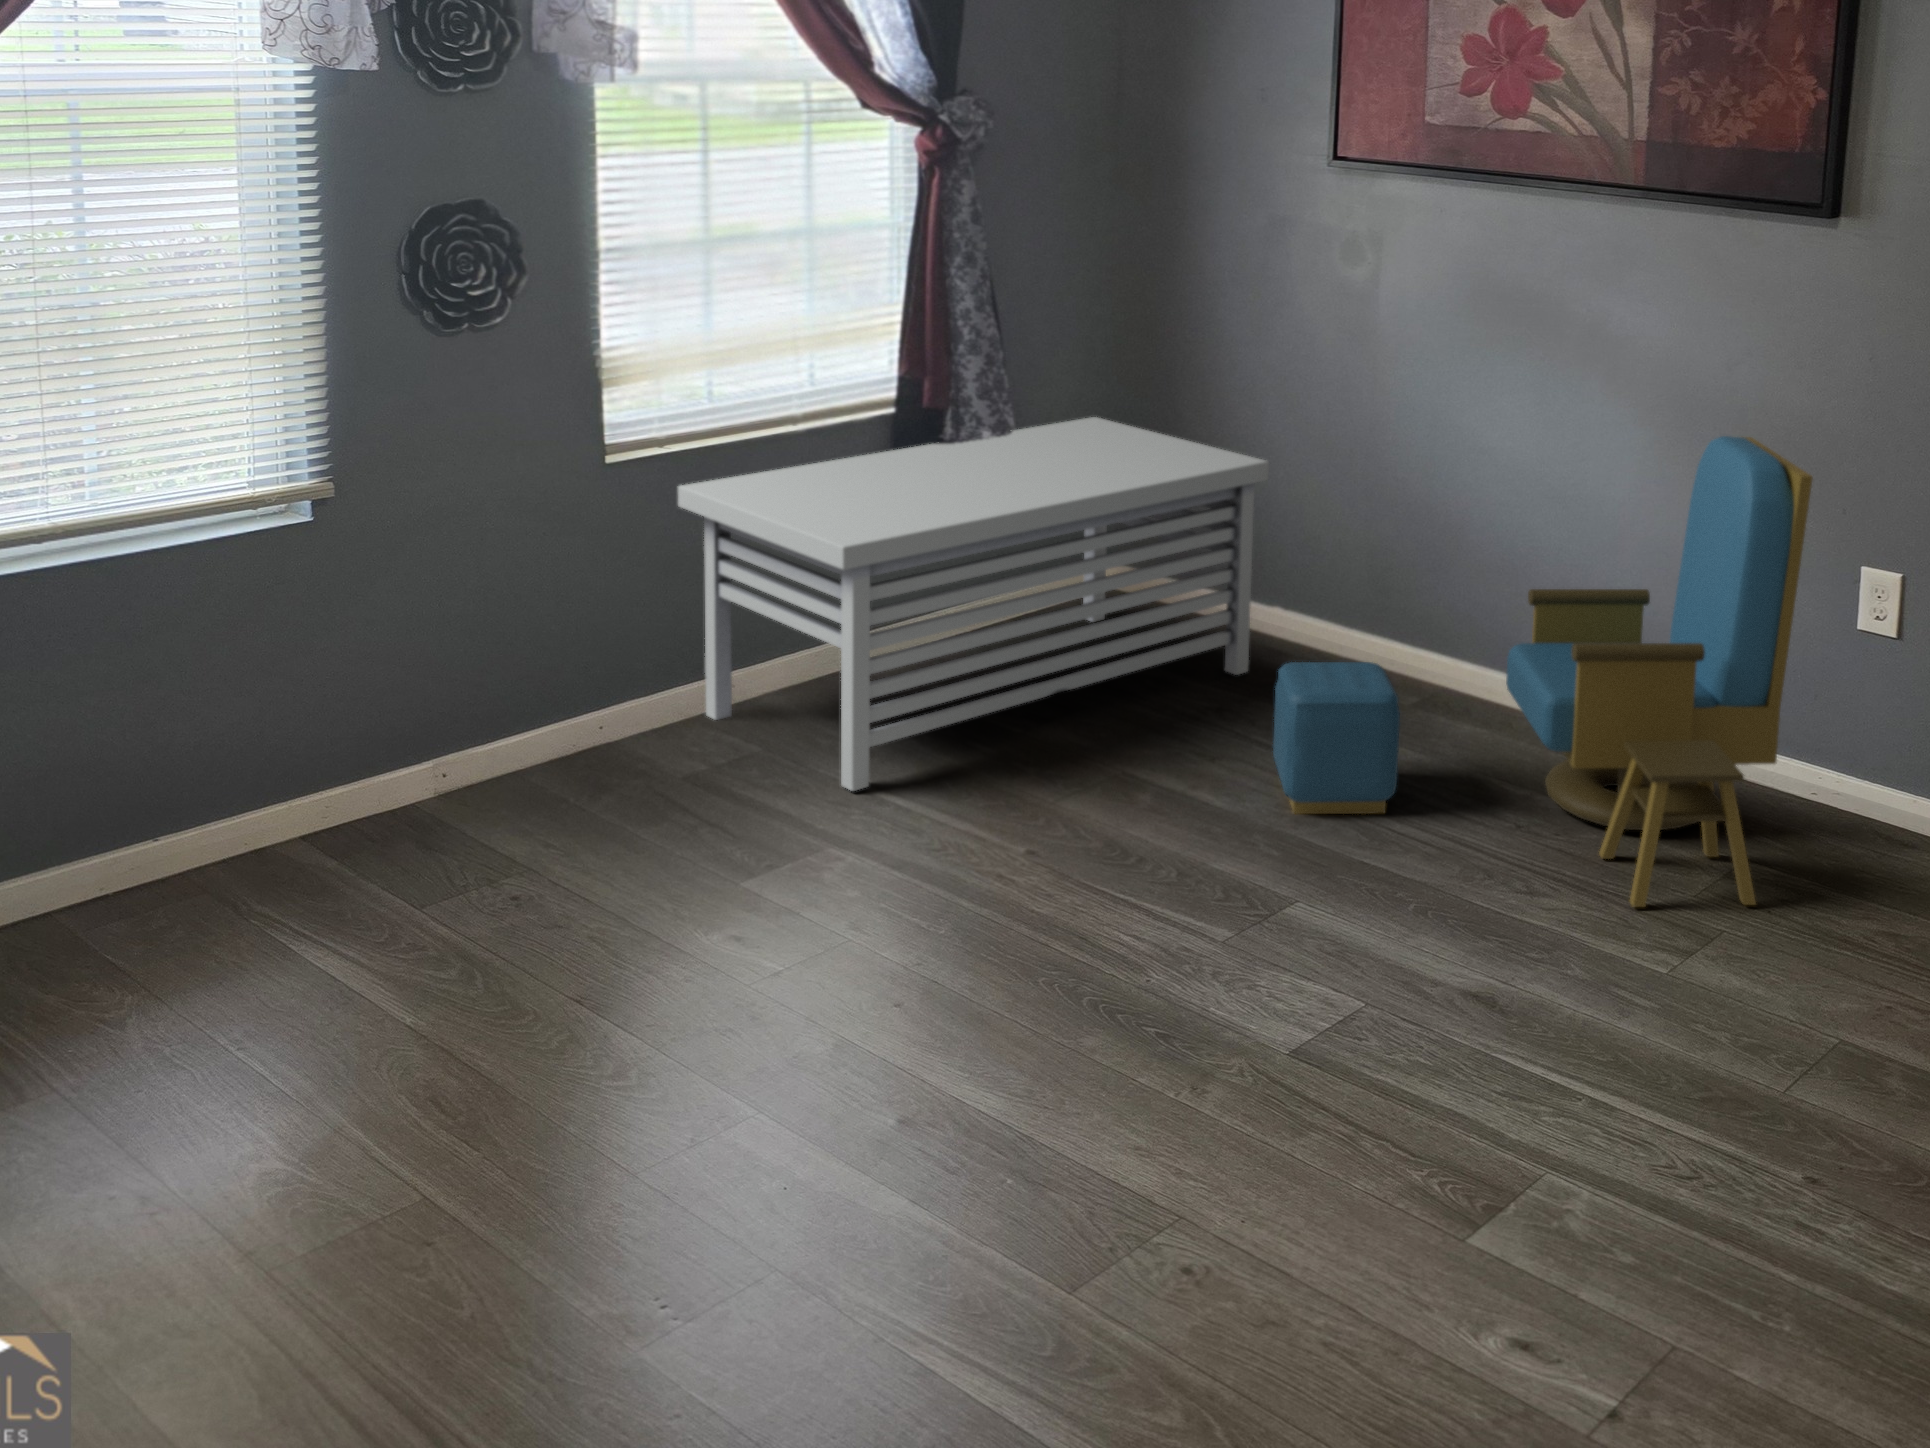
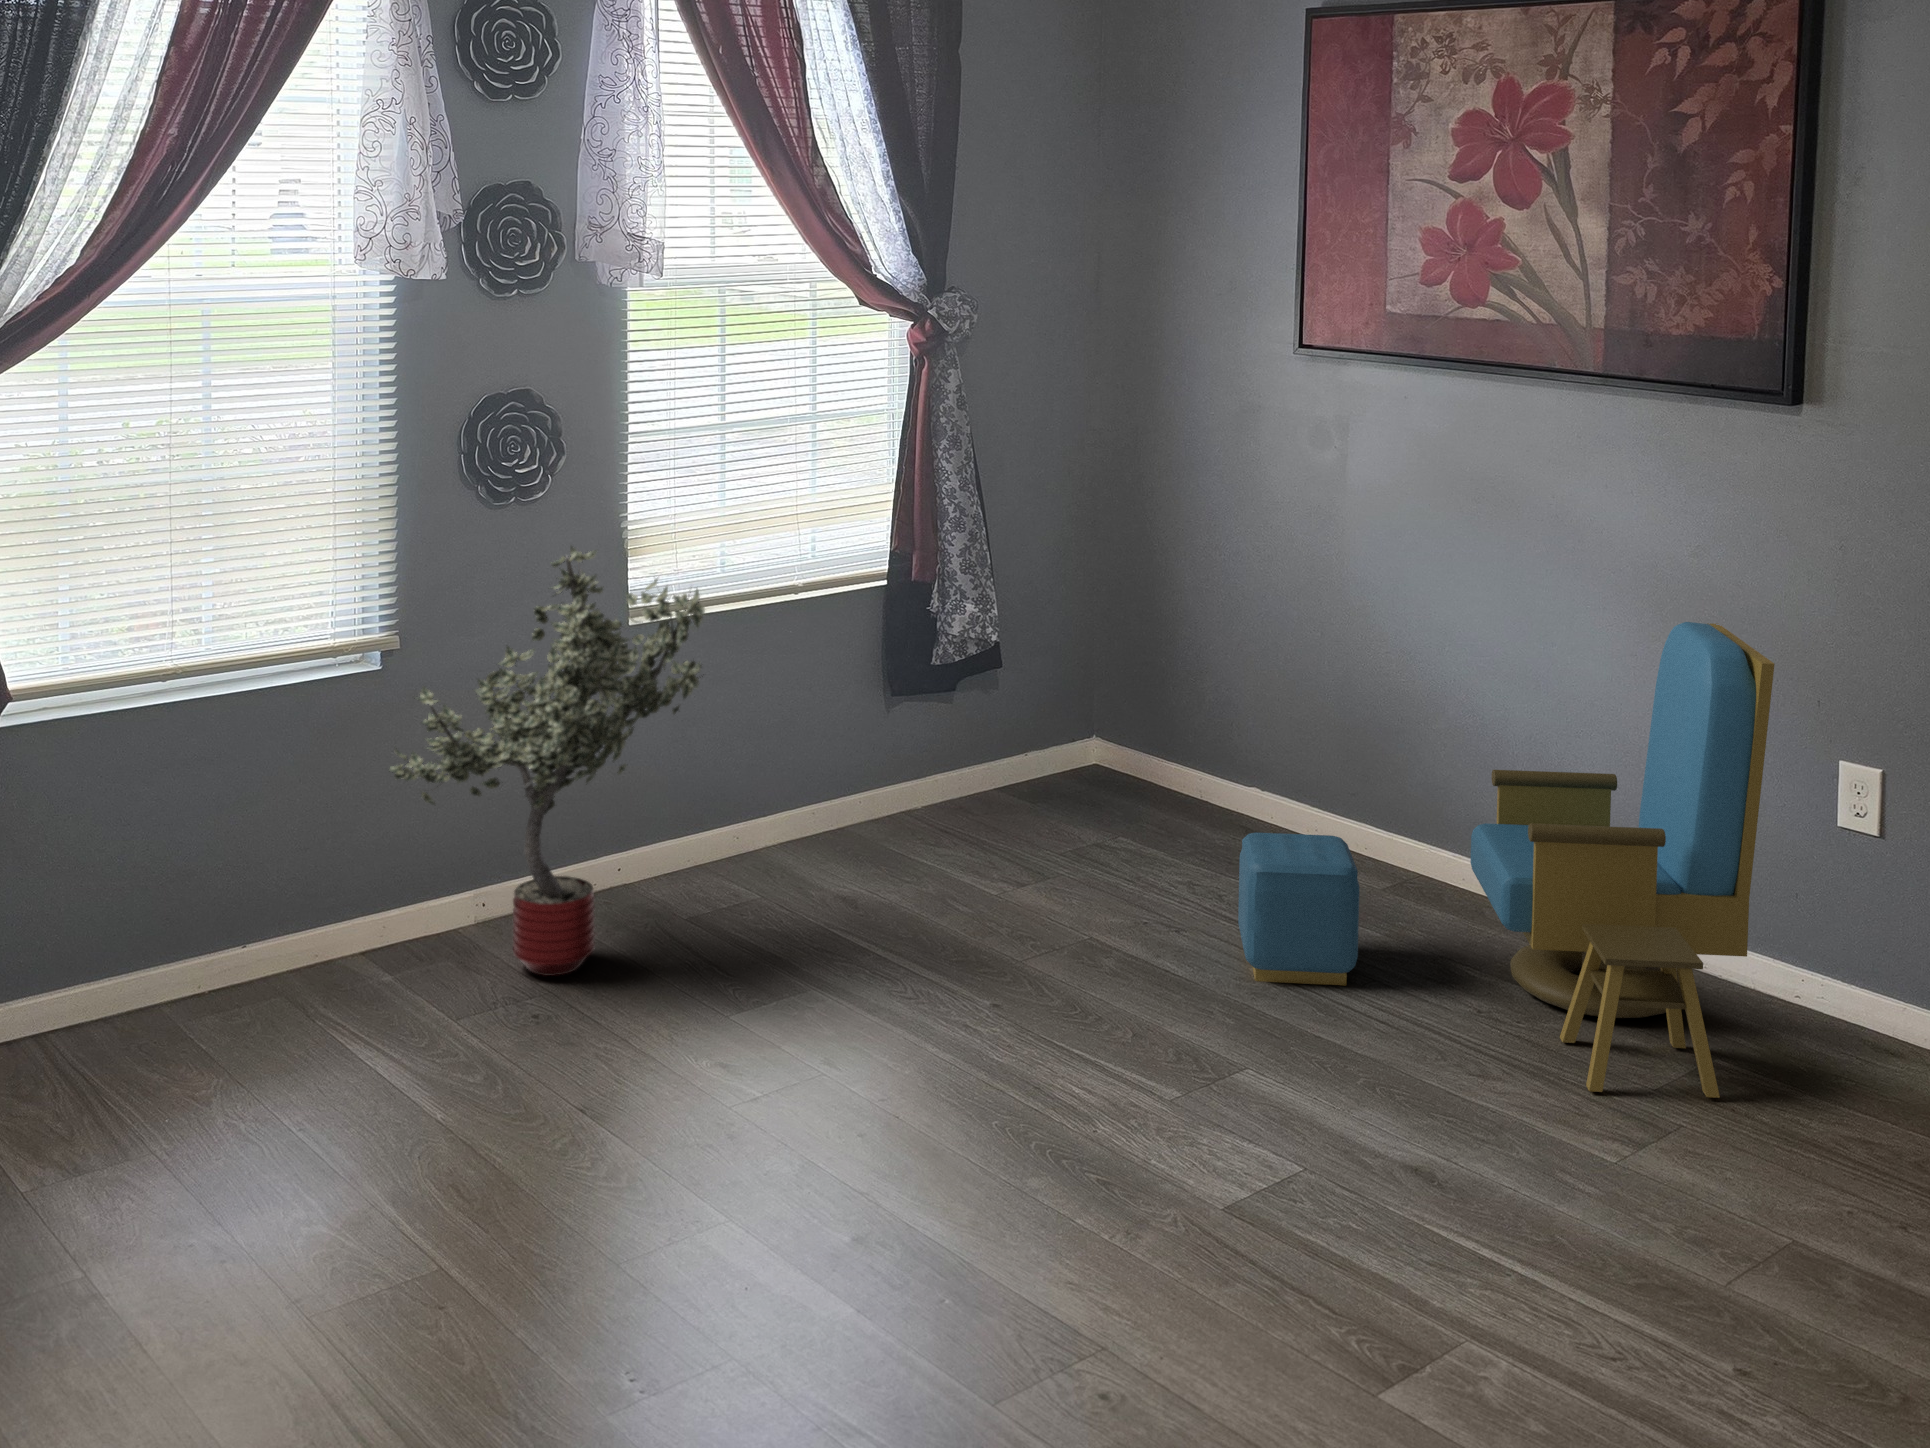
potted tree: none [326,375,697,855] -> present [389,546,705,976]
storage bench: present [678,417,1269,791] -> none [694,593,1242,936]

